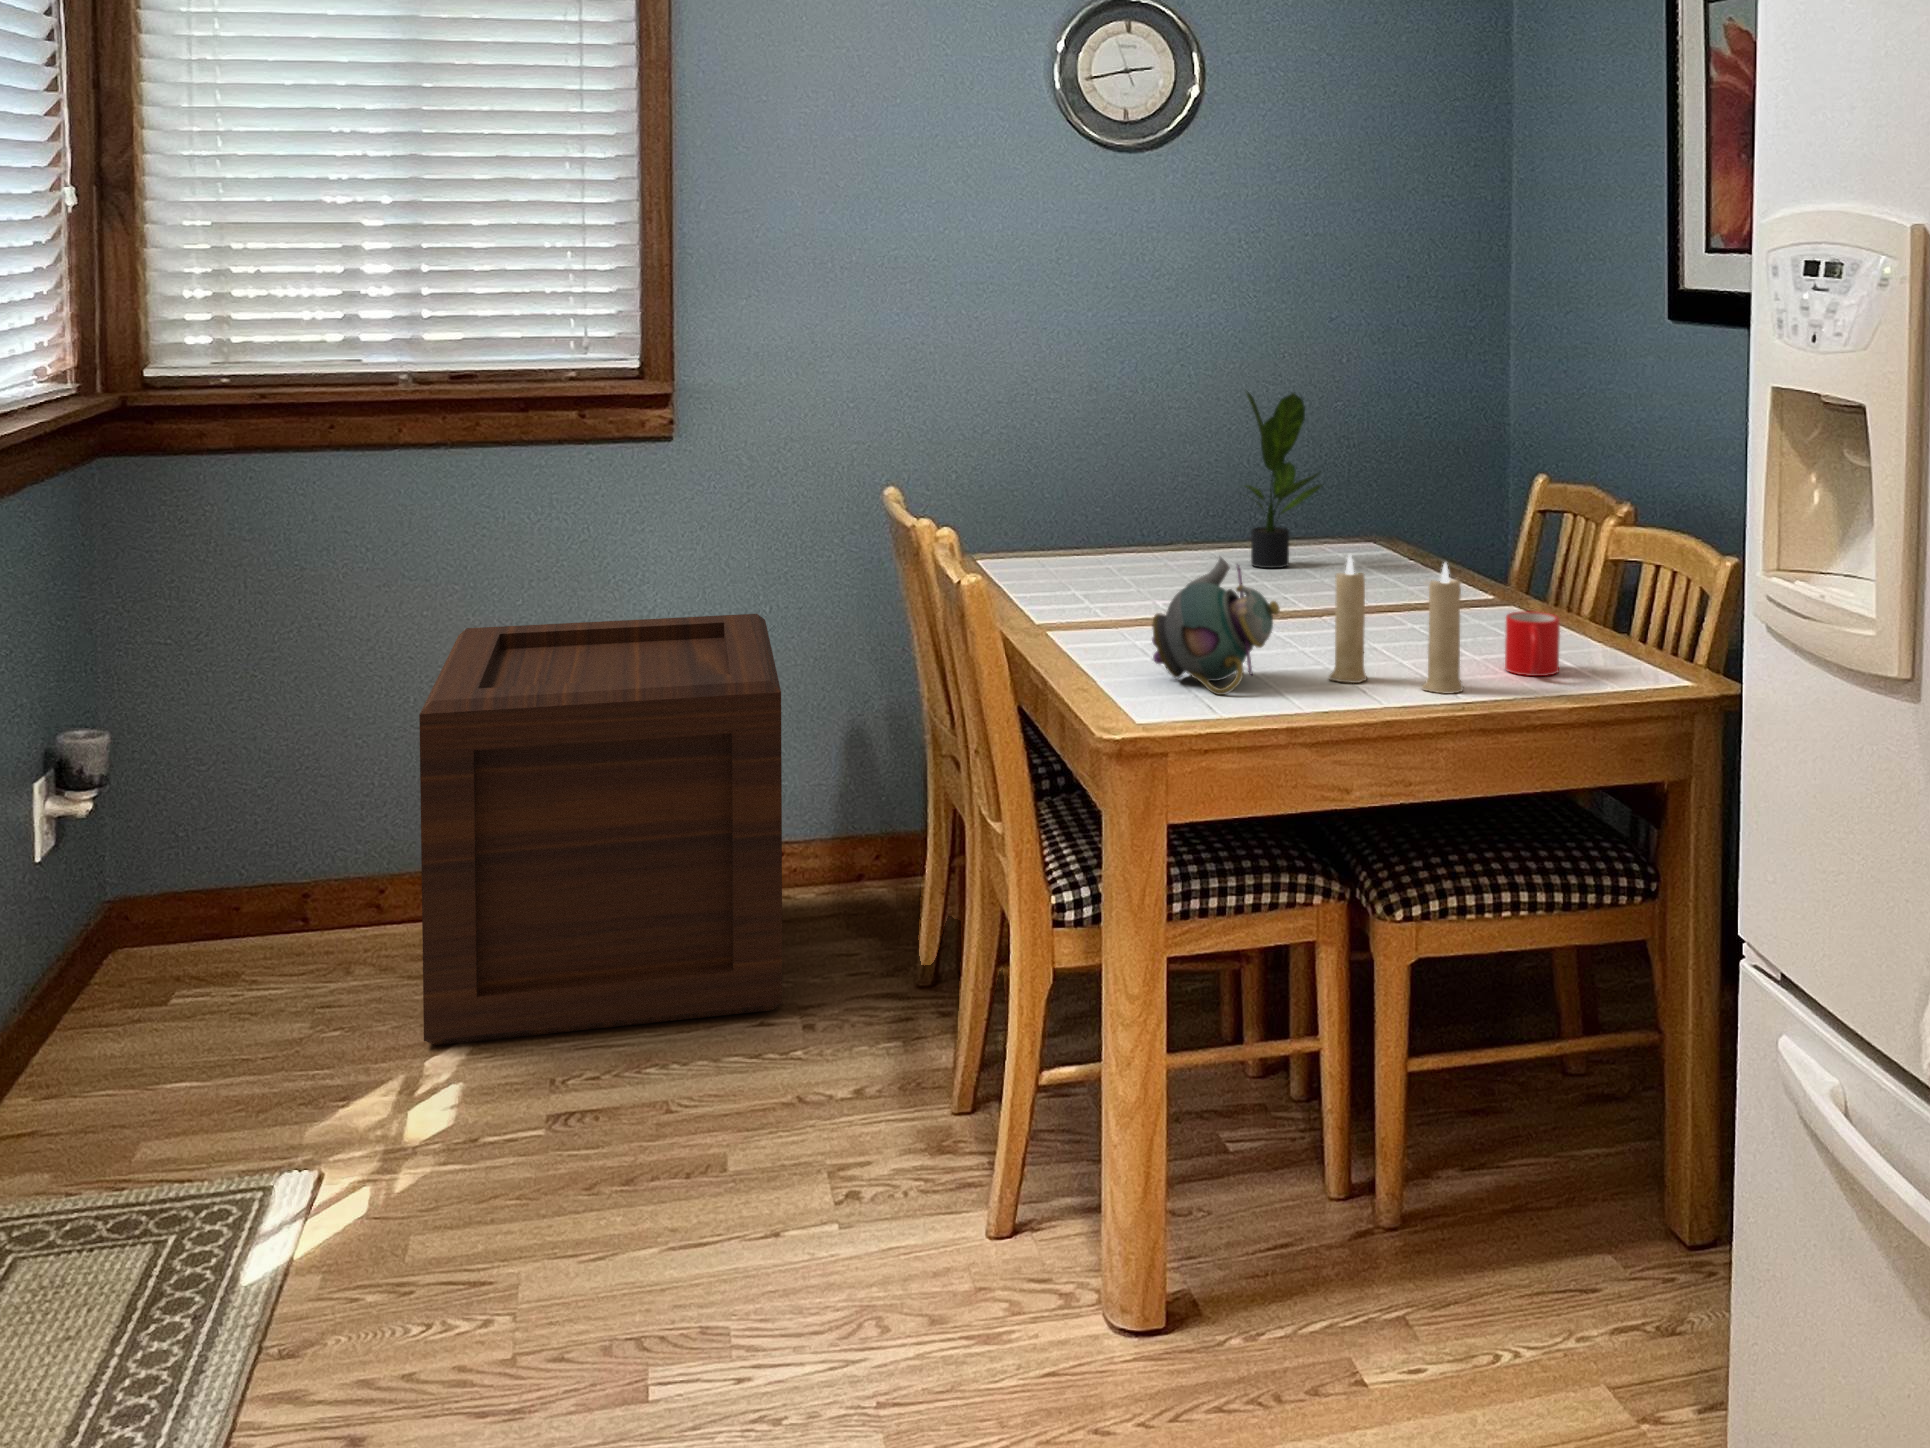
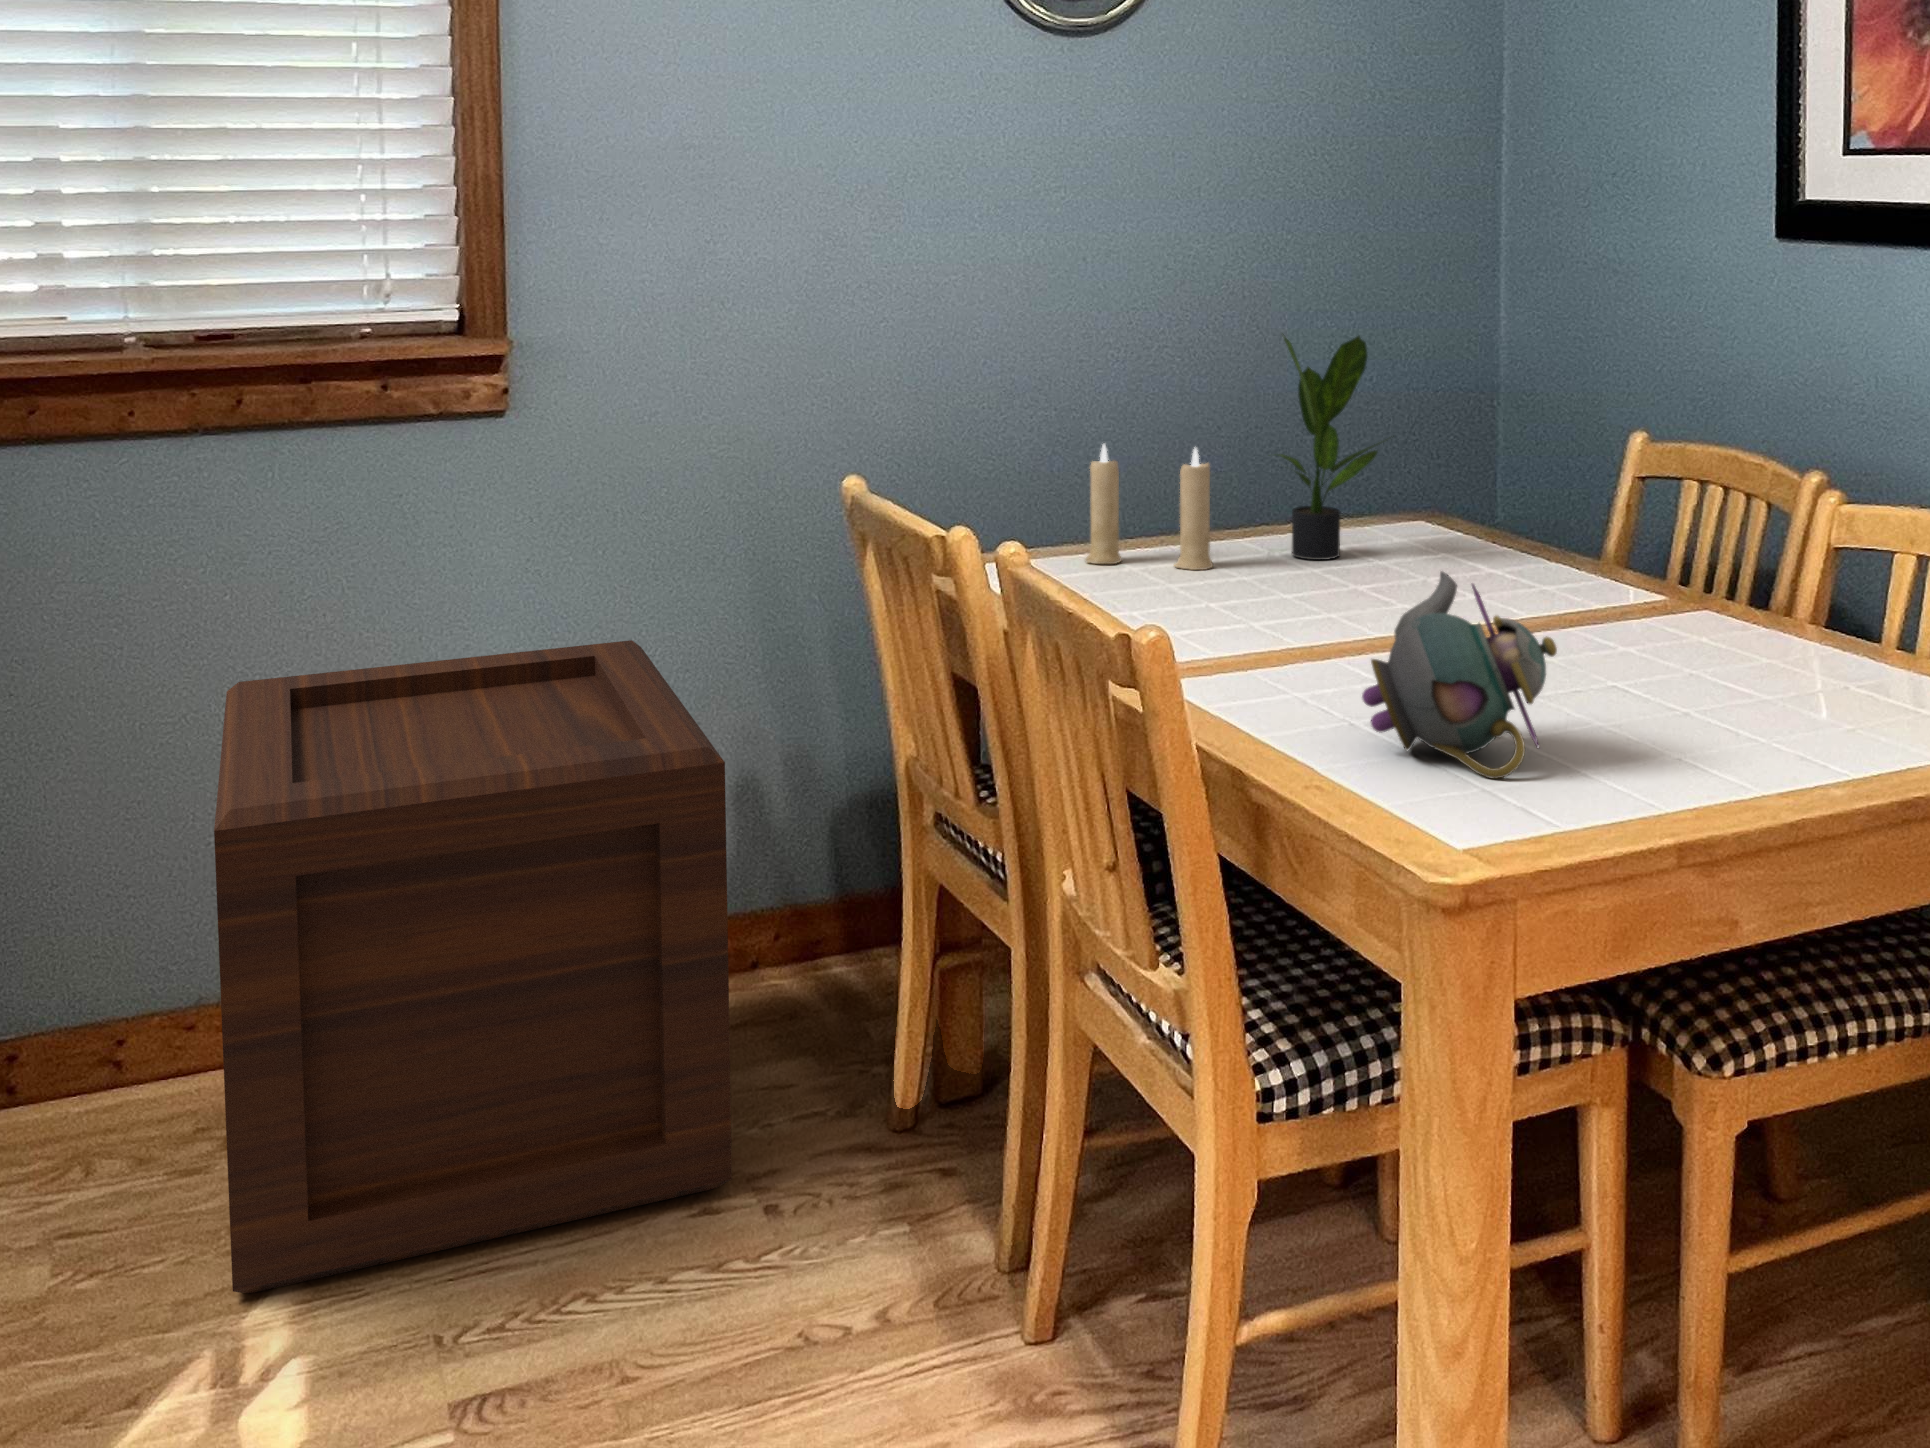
candle: present [1329,555,1463,694] -> present [1085,444,1213,570]
mug: present [1505,611,1560,676] -> none [1809,628,1890,719]

